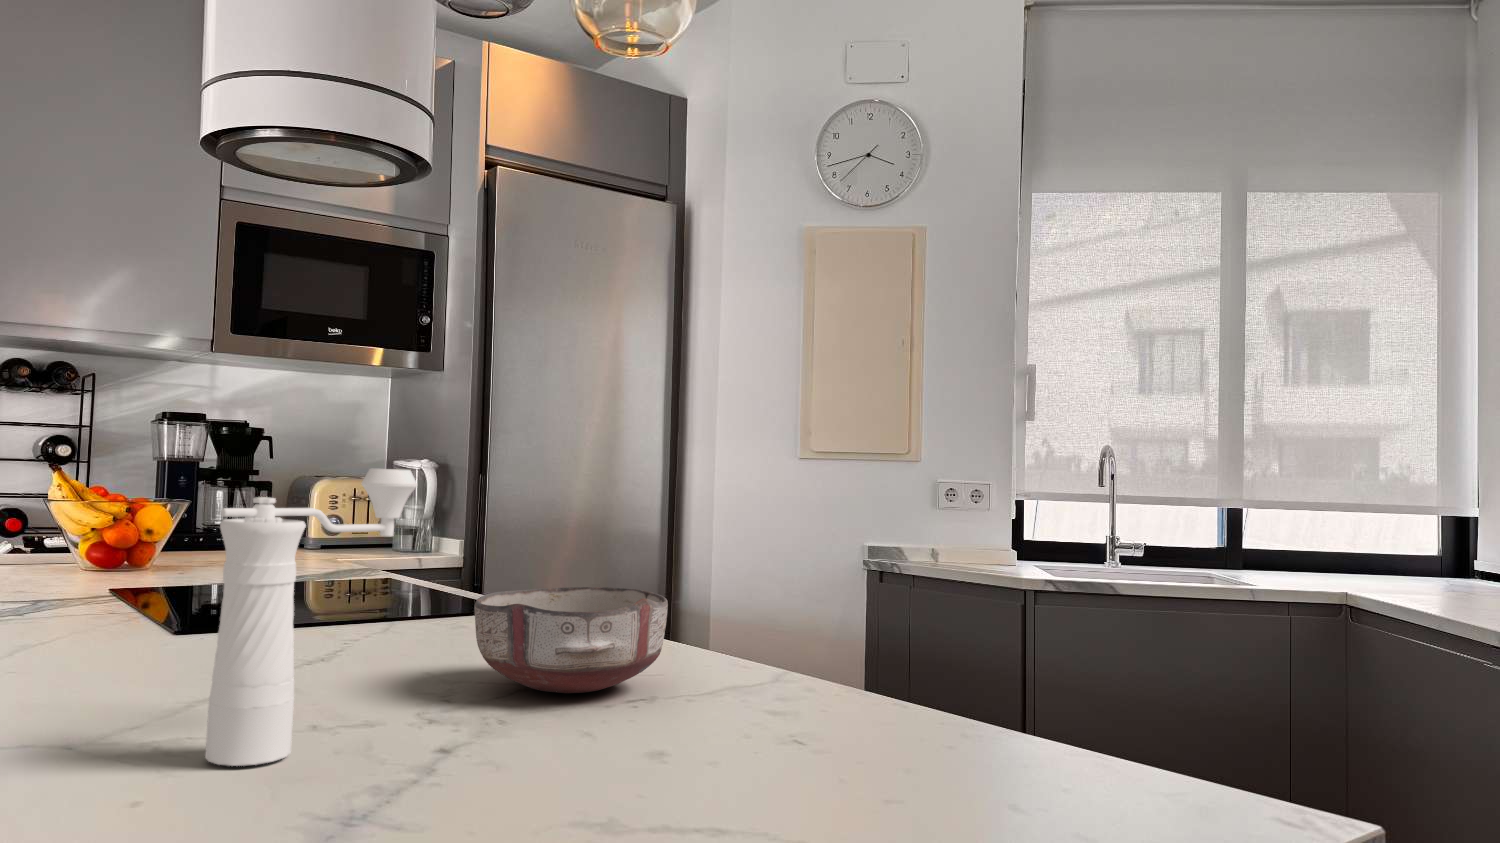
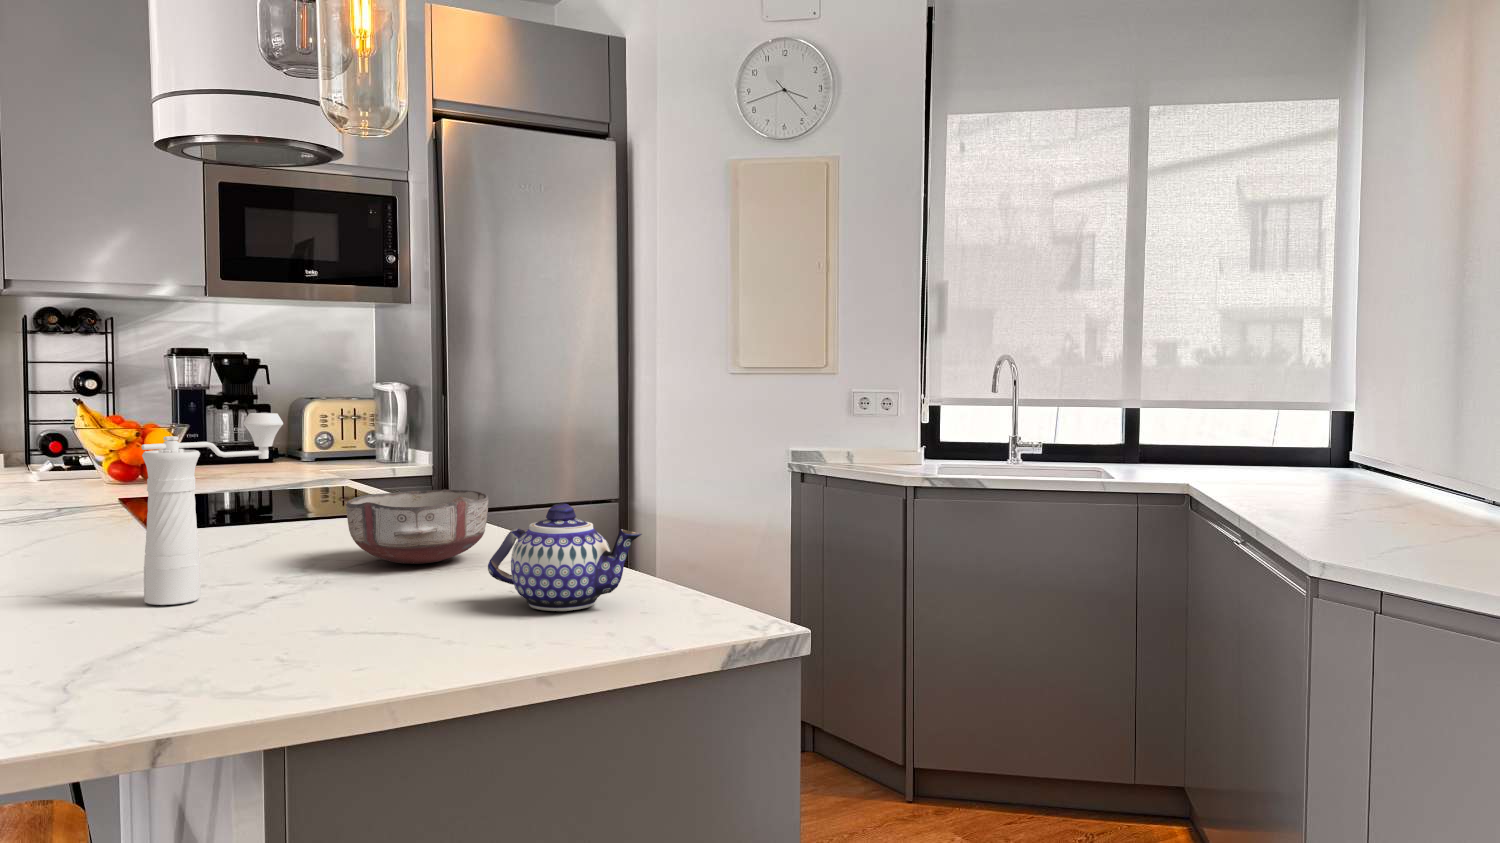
teapot: none [738,613,998,784] -> present [488,504,642,611]

